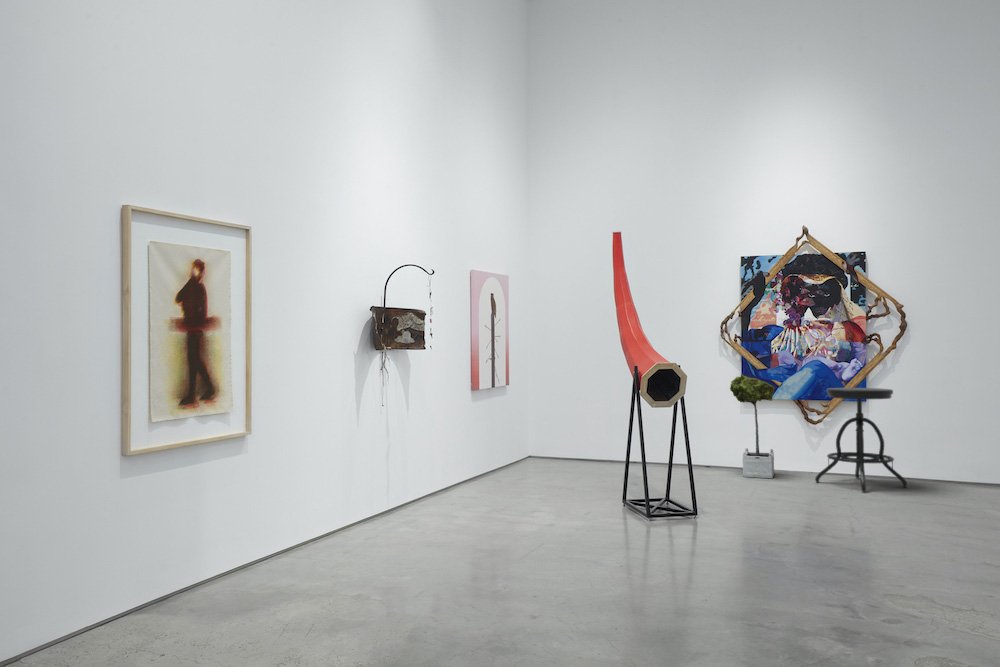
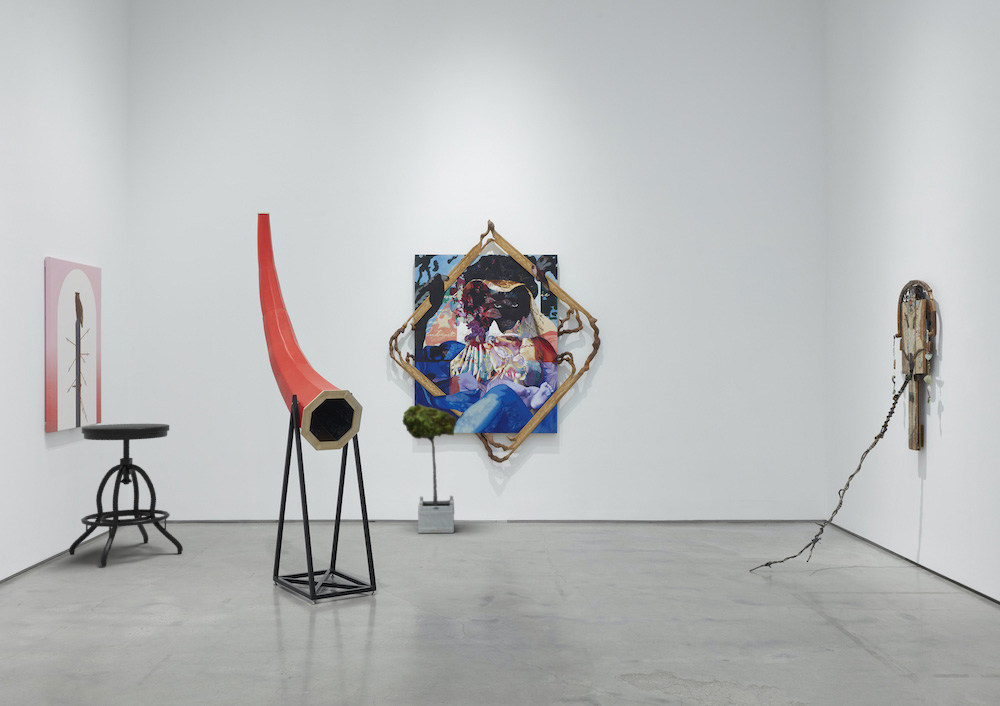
stool: present [815,388,907,492] -> present [69,424,183,566]

